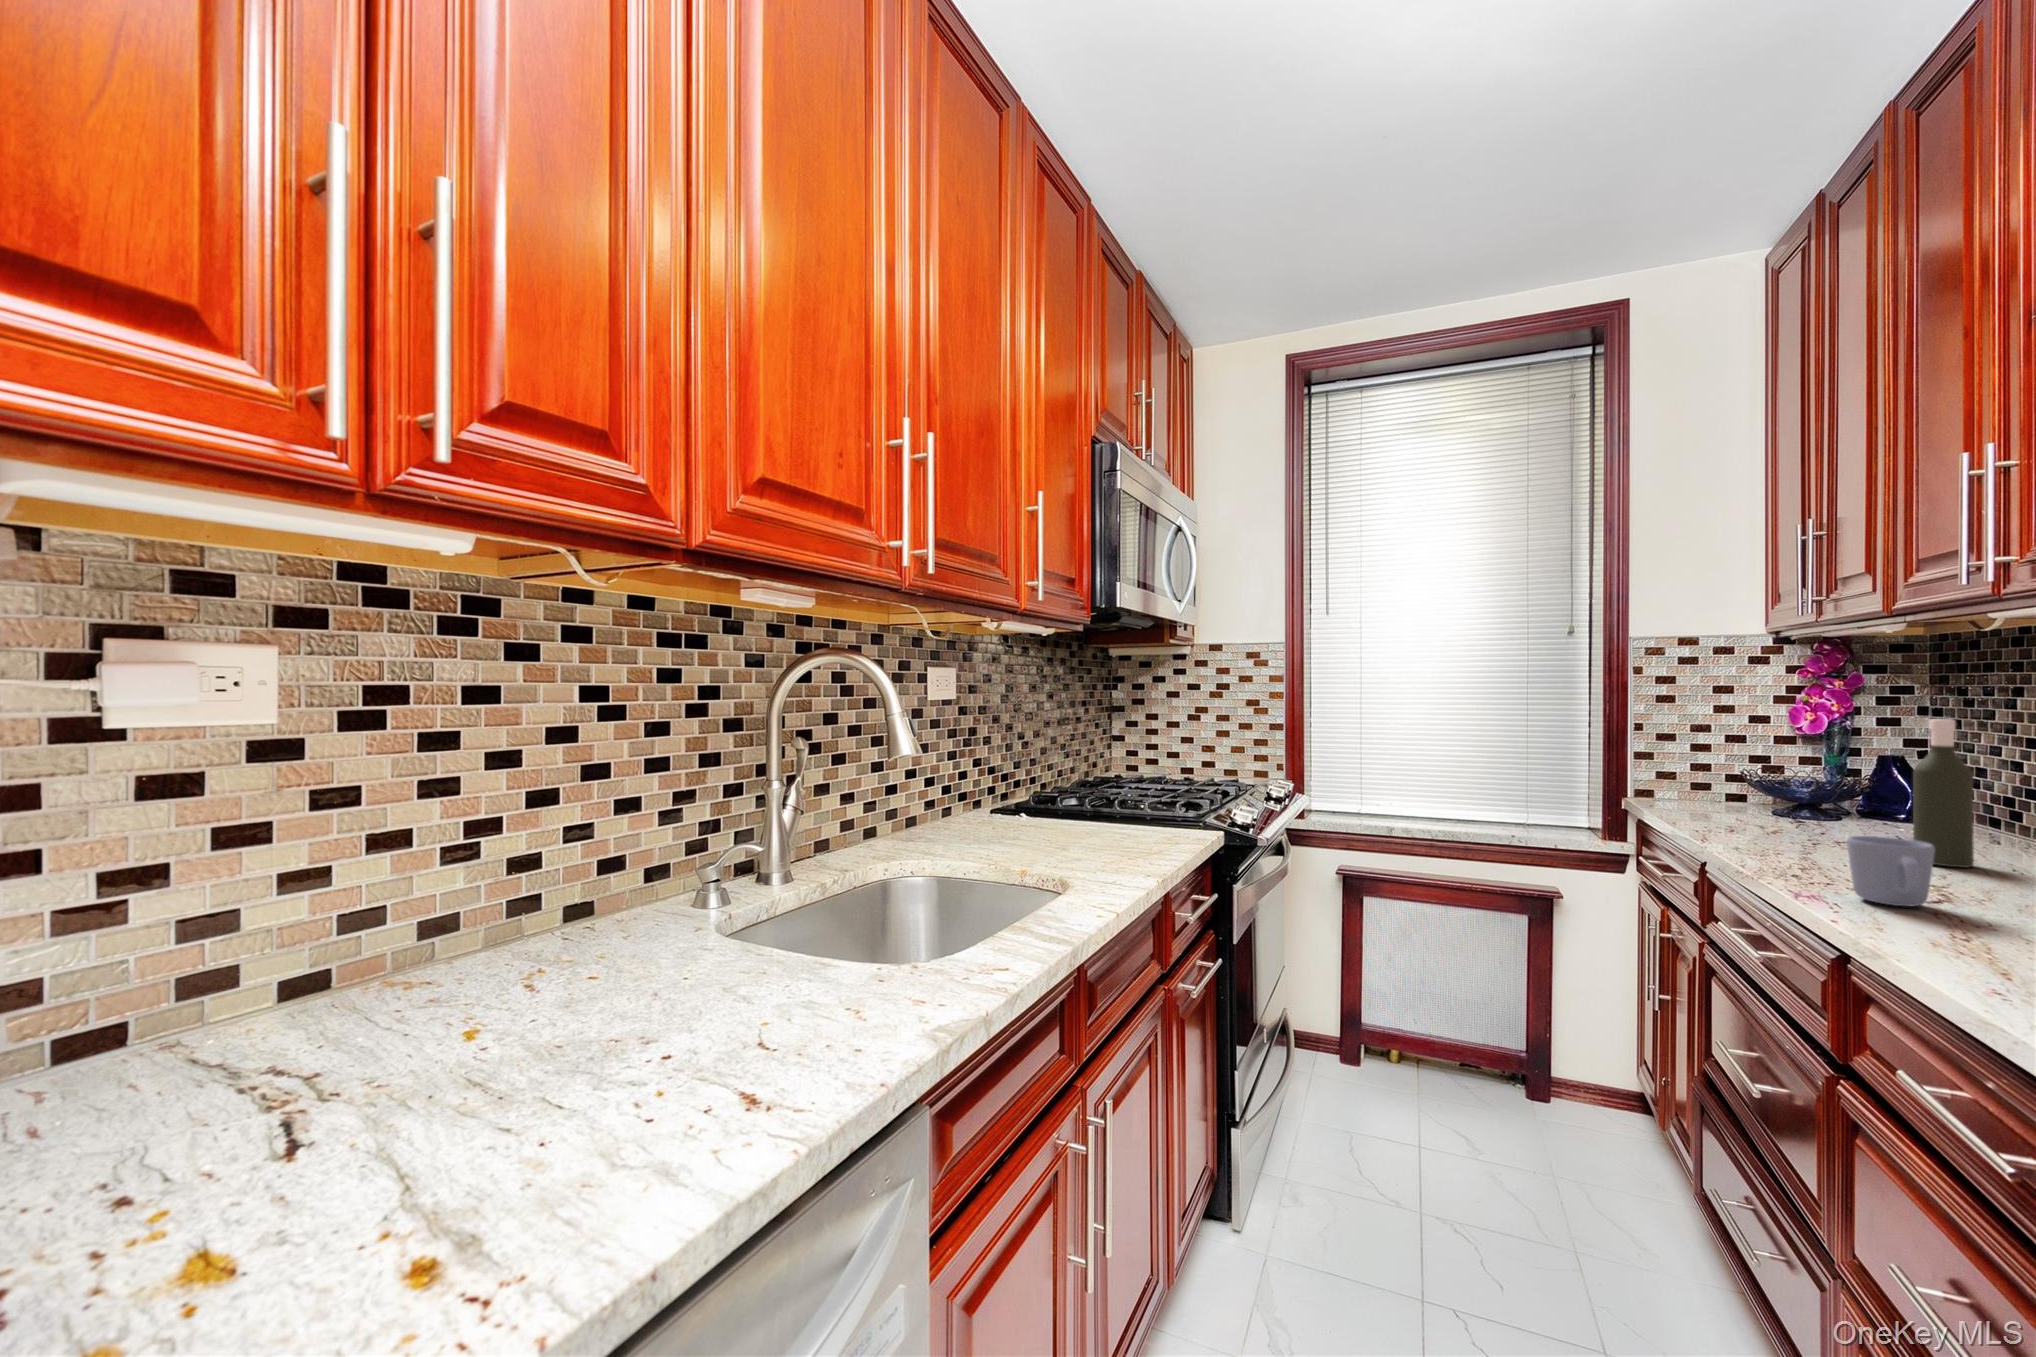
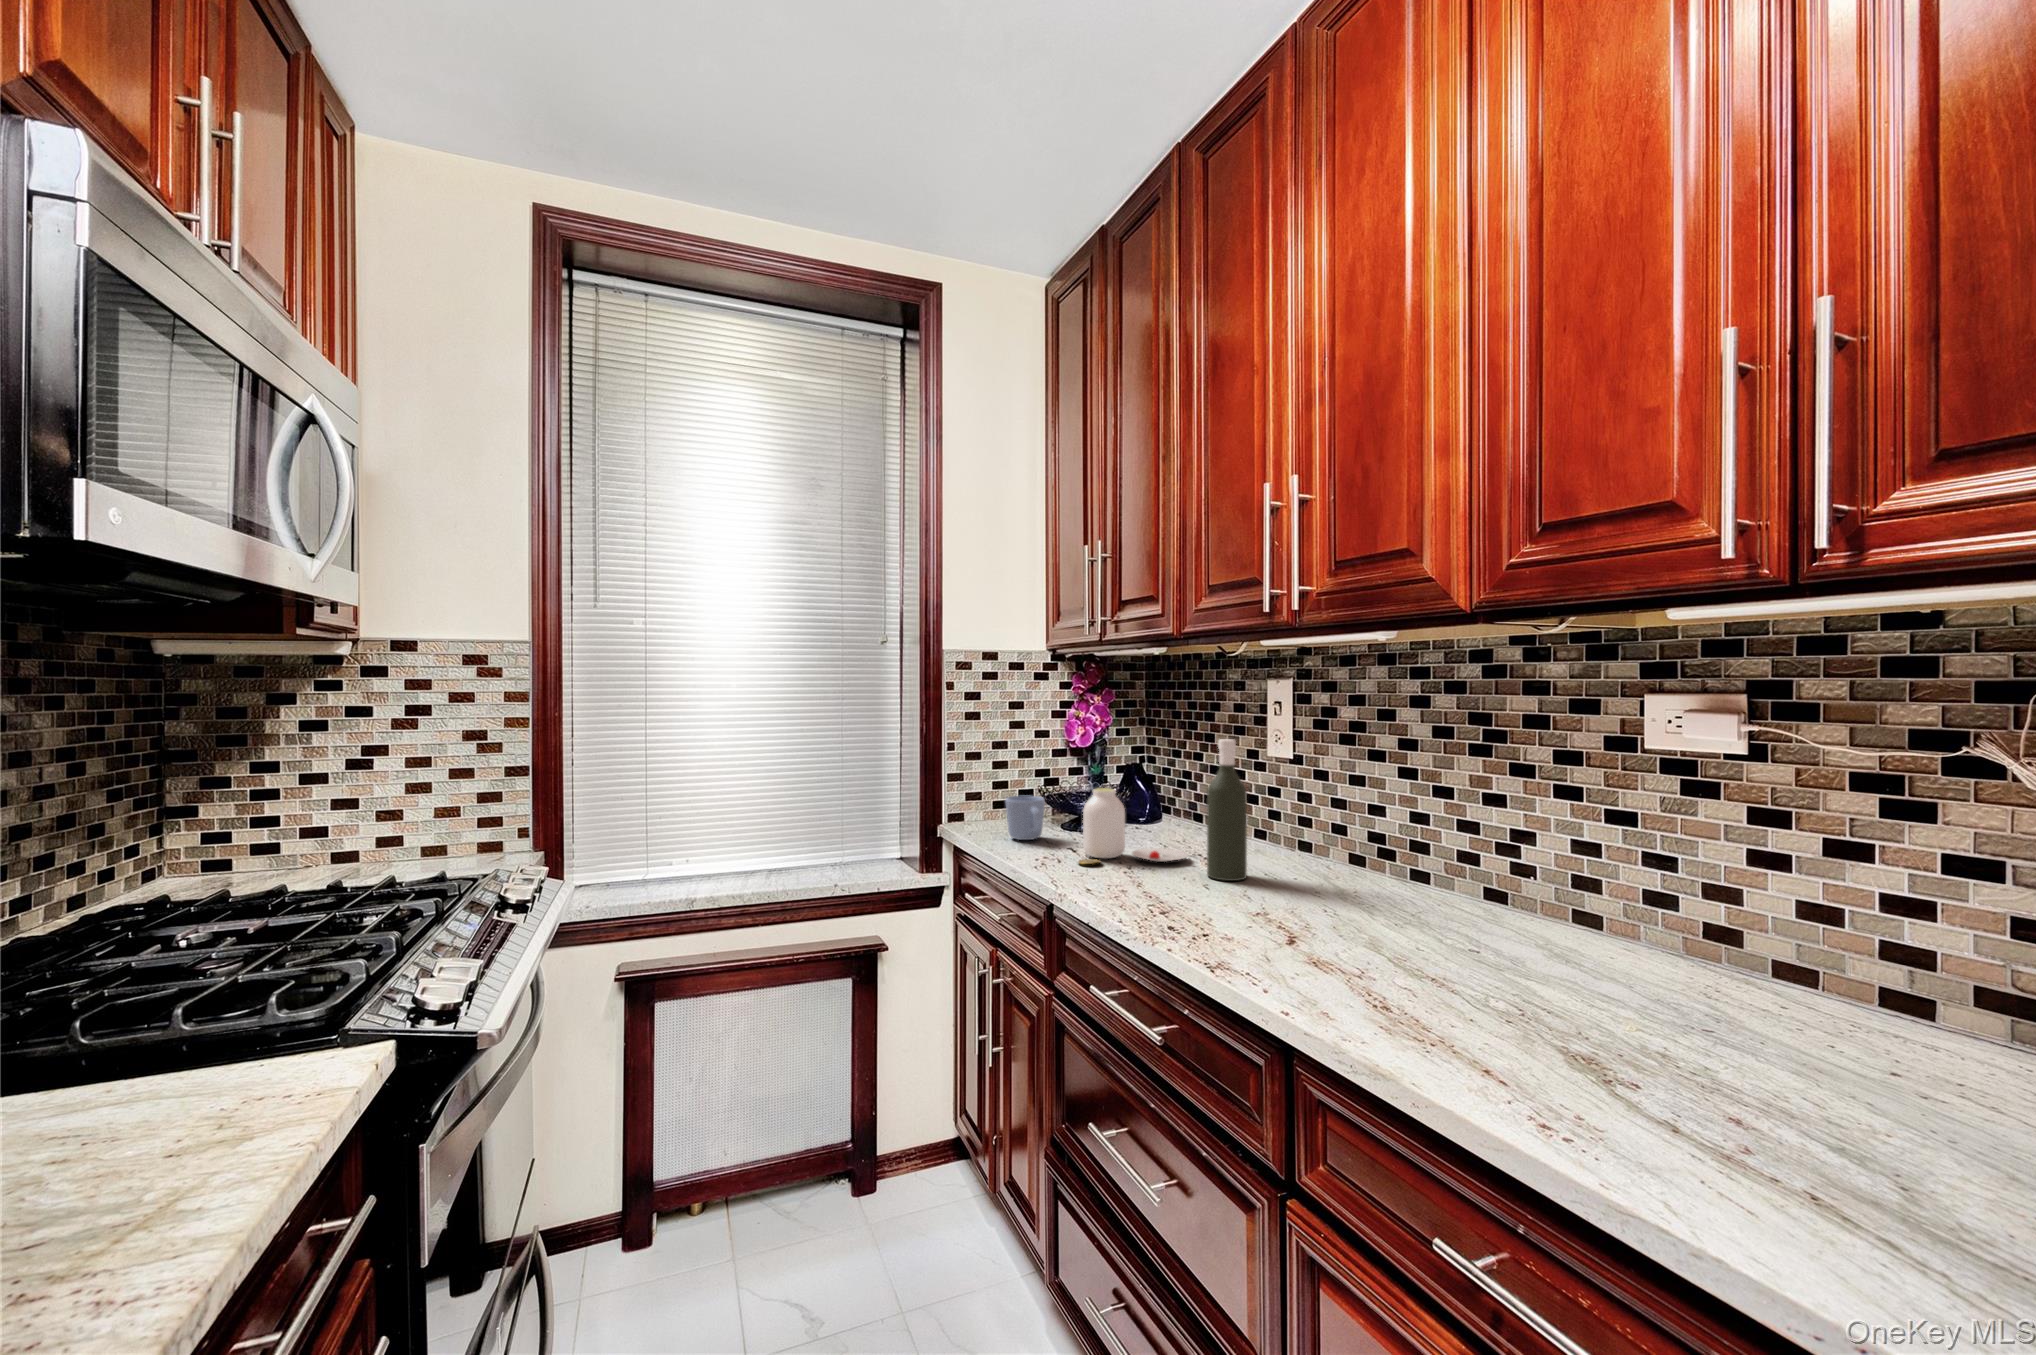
jar: none [1751,768,1908,845] -> present [1078,788,1187,864]
mug: present [1847,836,1935,906] -> present [1006,796,1045,840]

